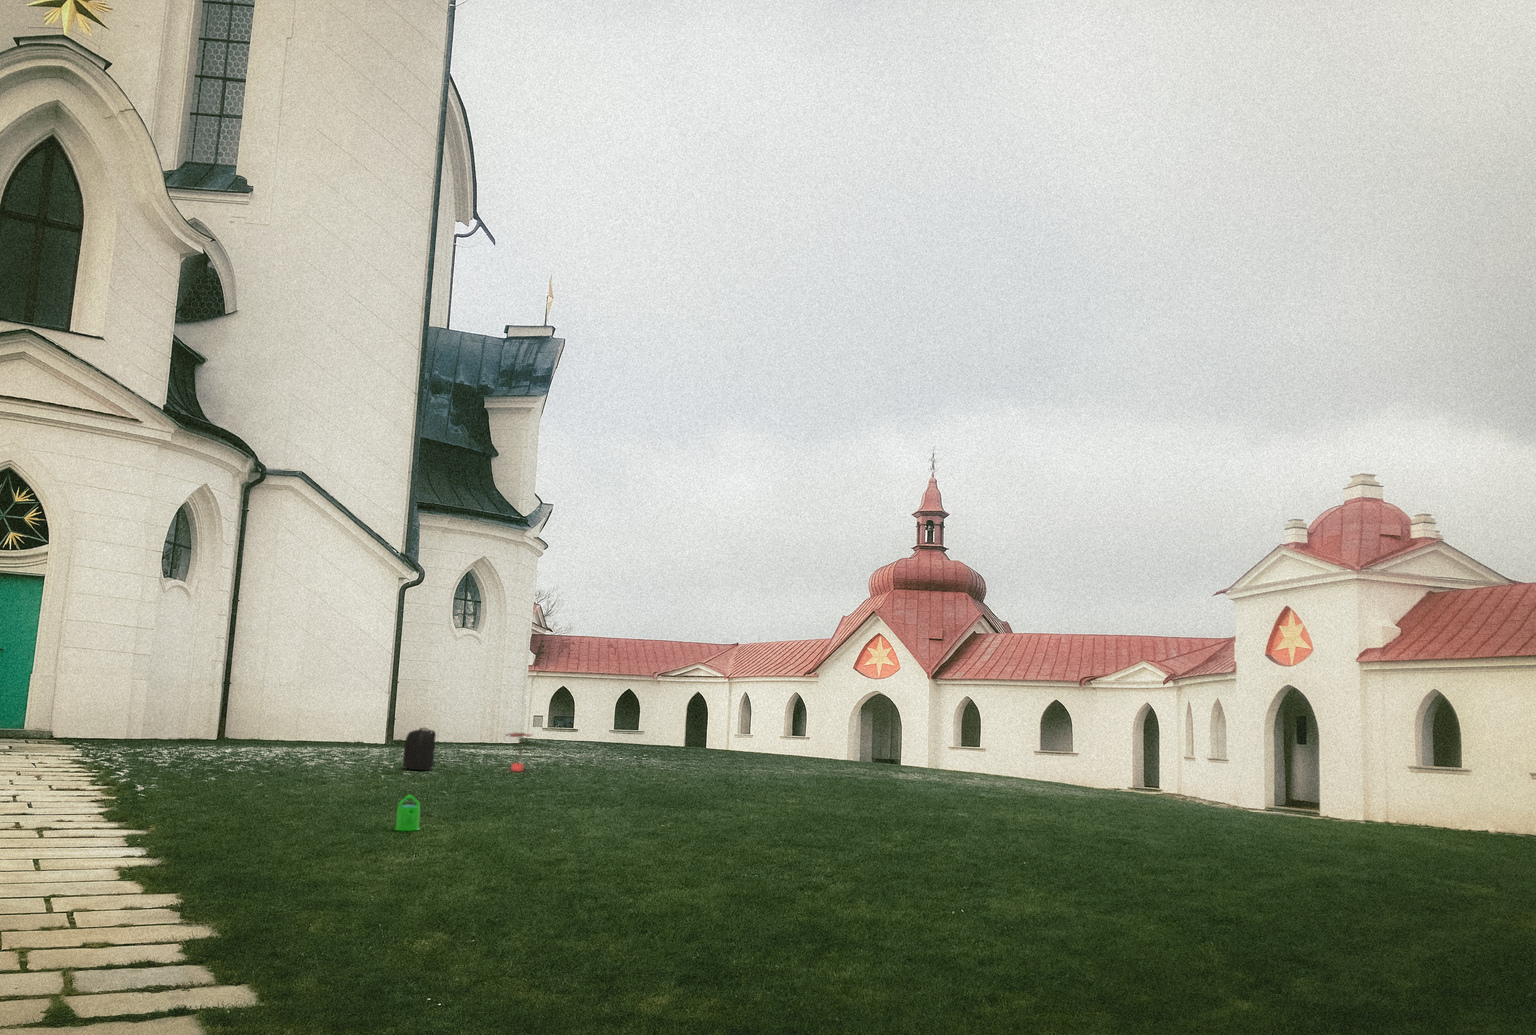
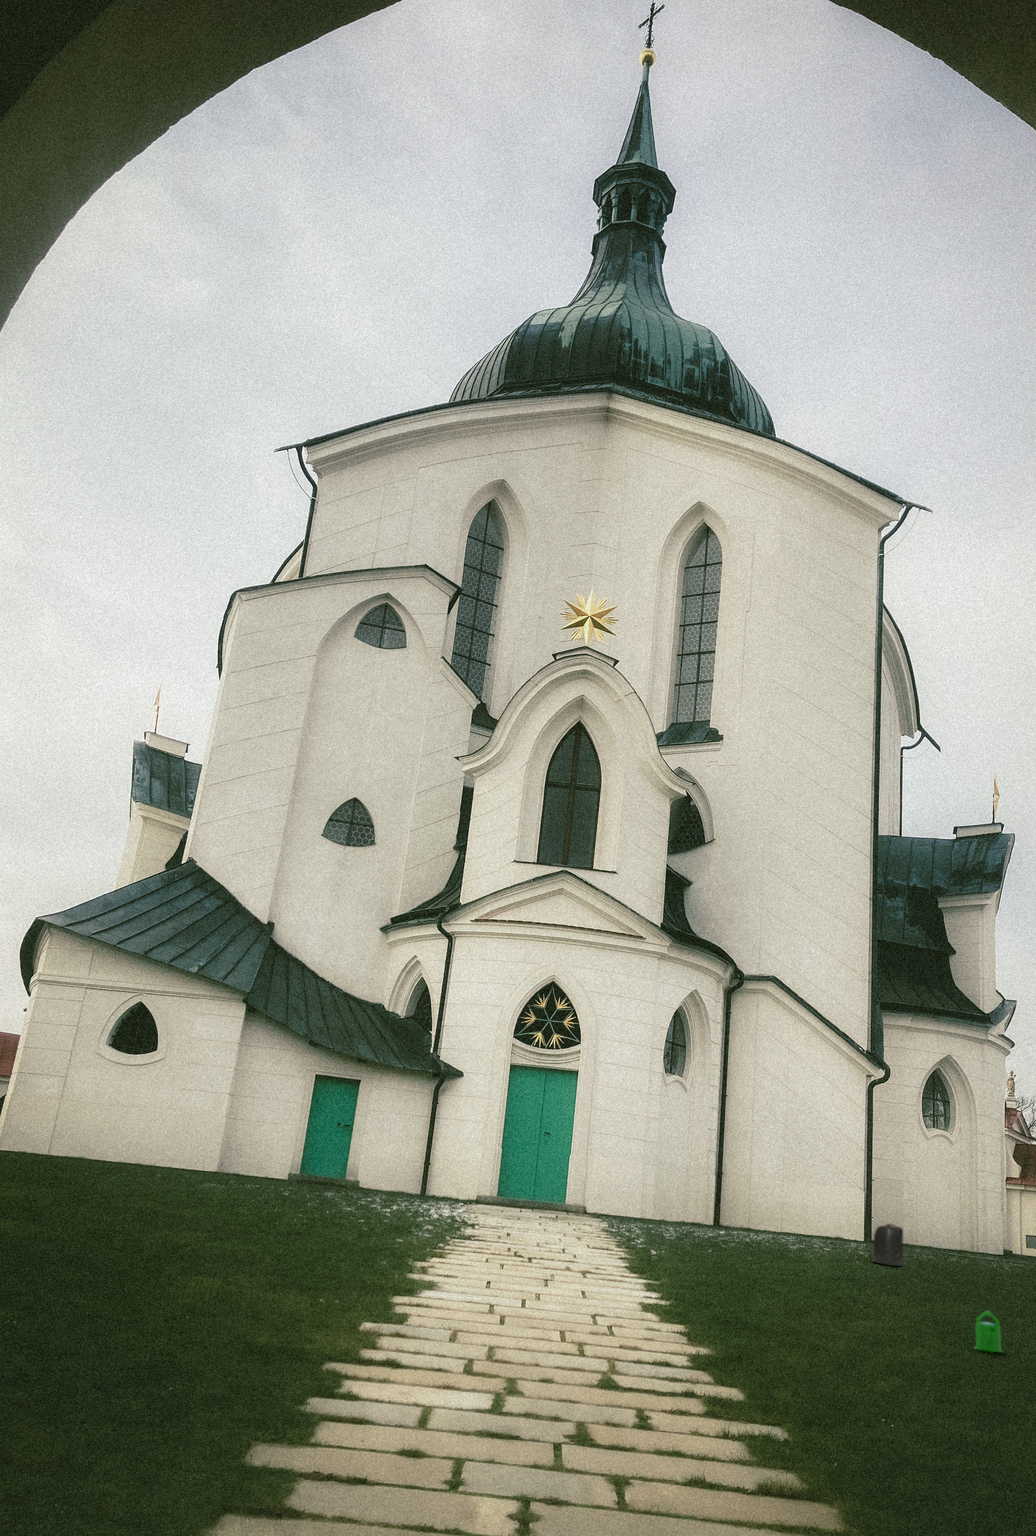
potted plant: present [506,733,532,772] -> none [972,1237,1002,1278]
watering can: present [396,795,420,831] -> present [975,1311,1002,1352]

